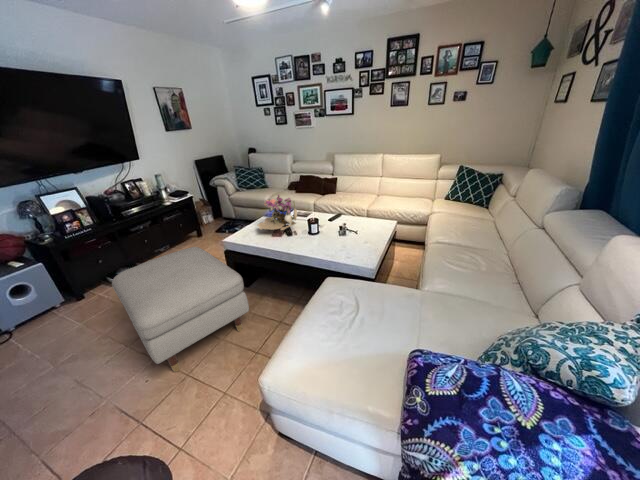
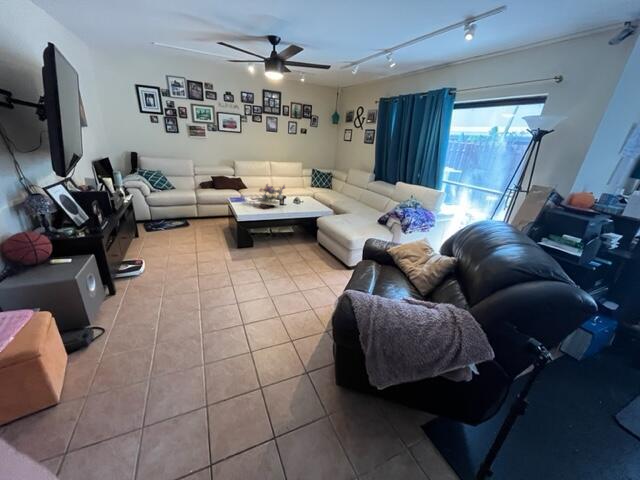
ottoman: present [112,247,249,372] -> none [230,219,305,275]

